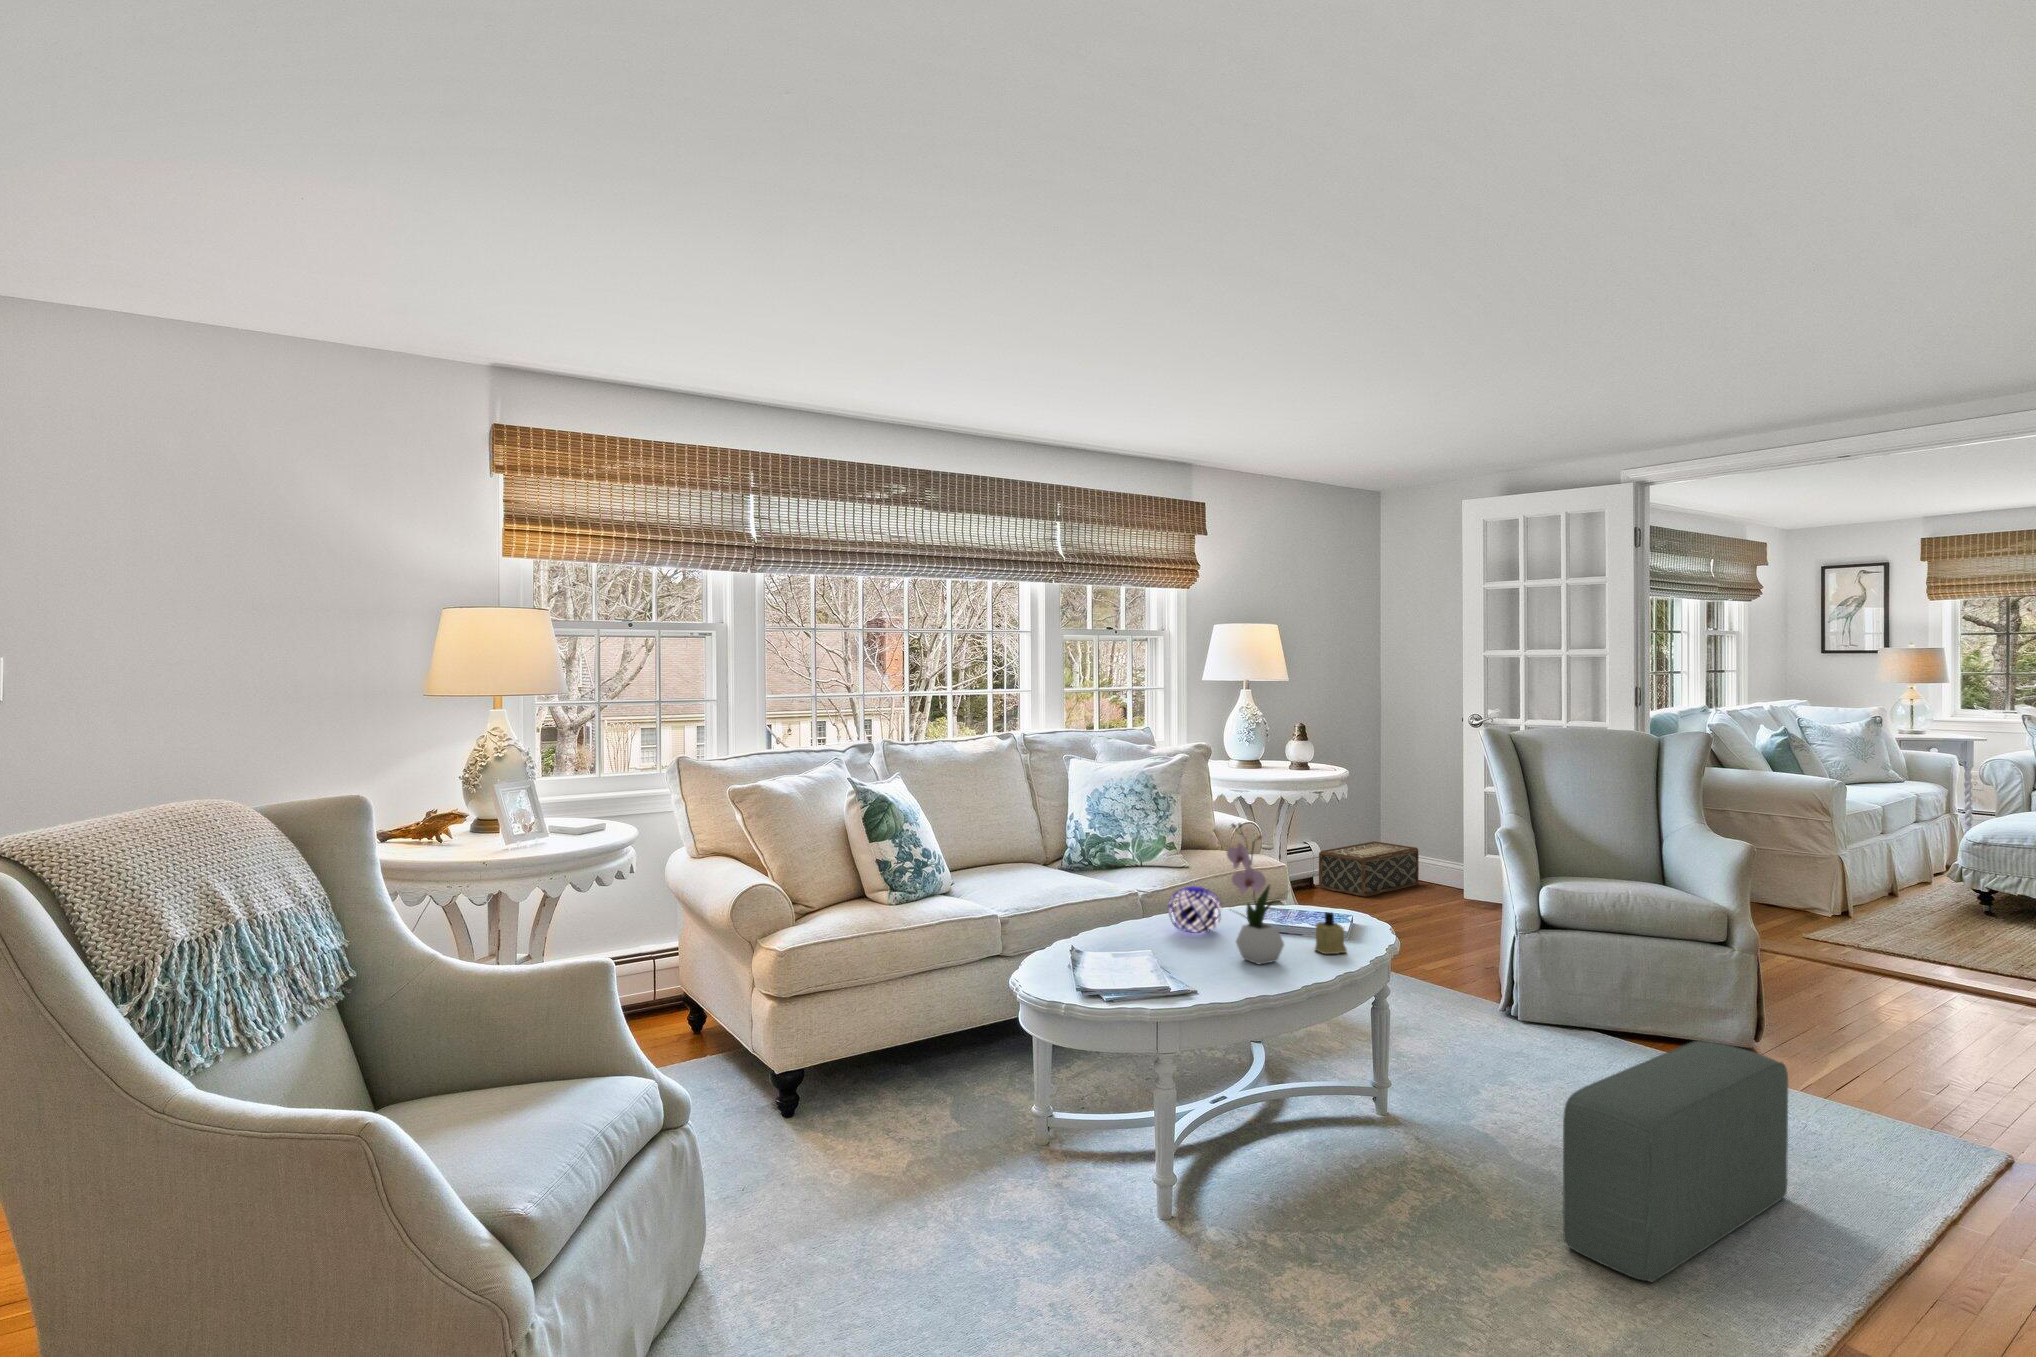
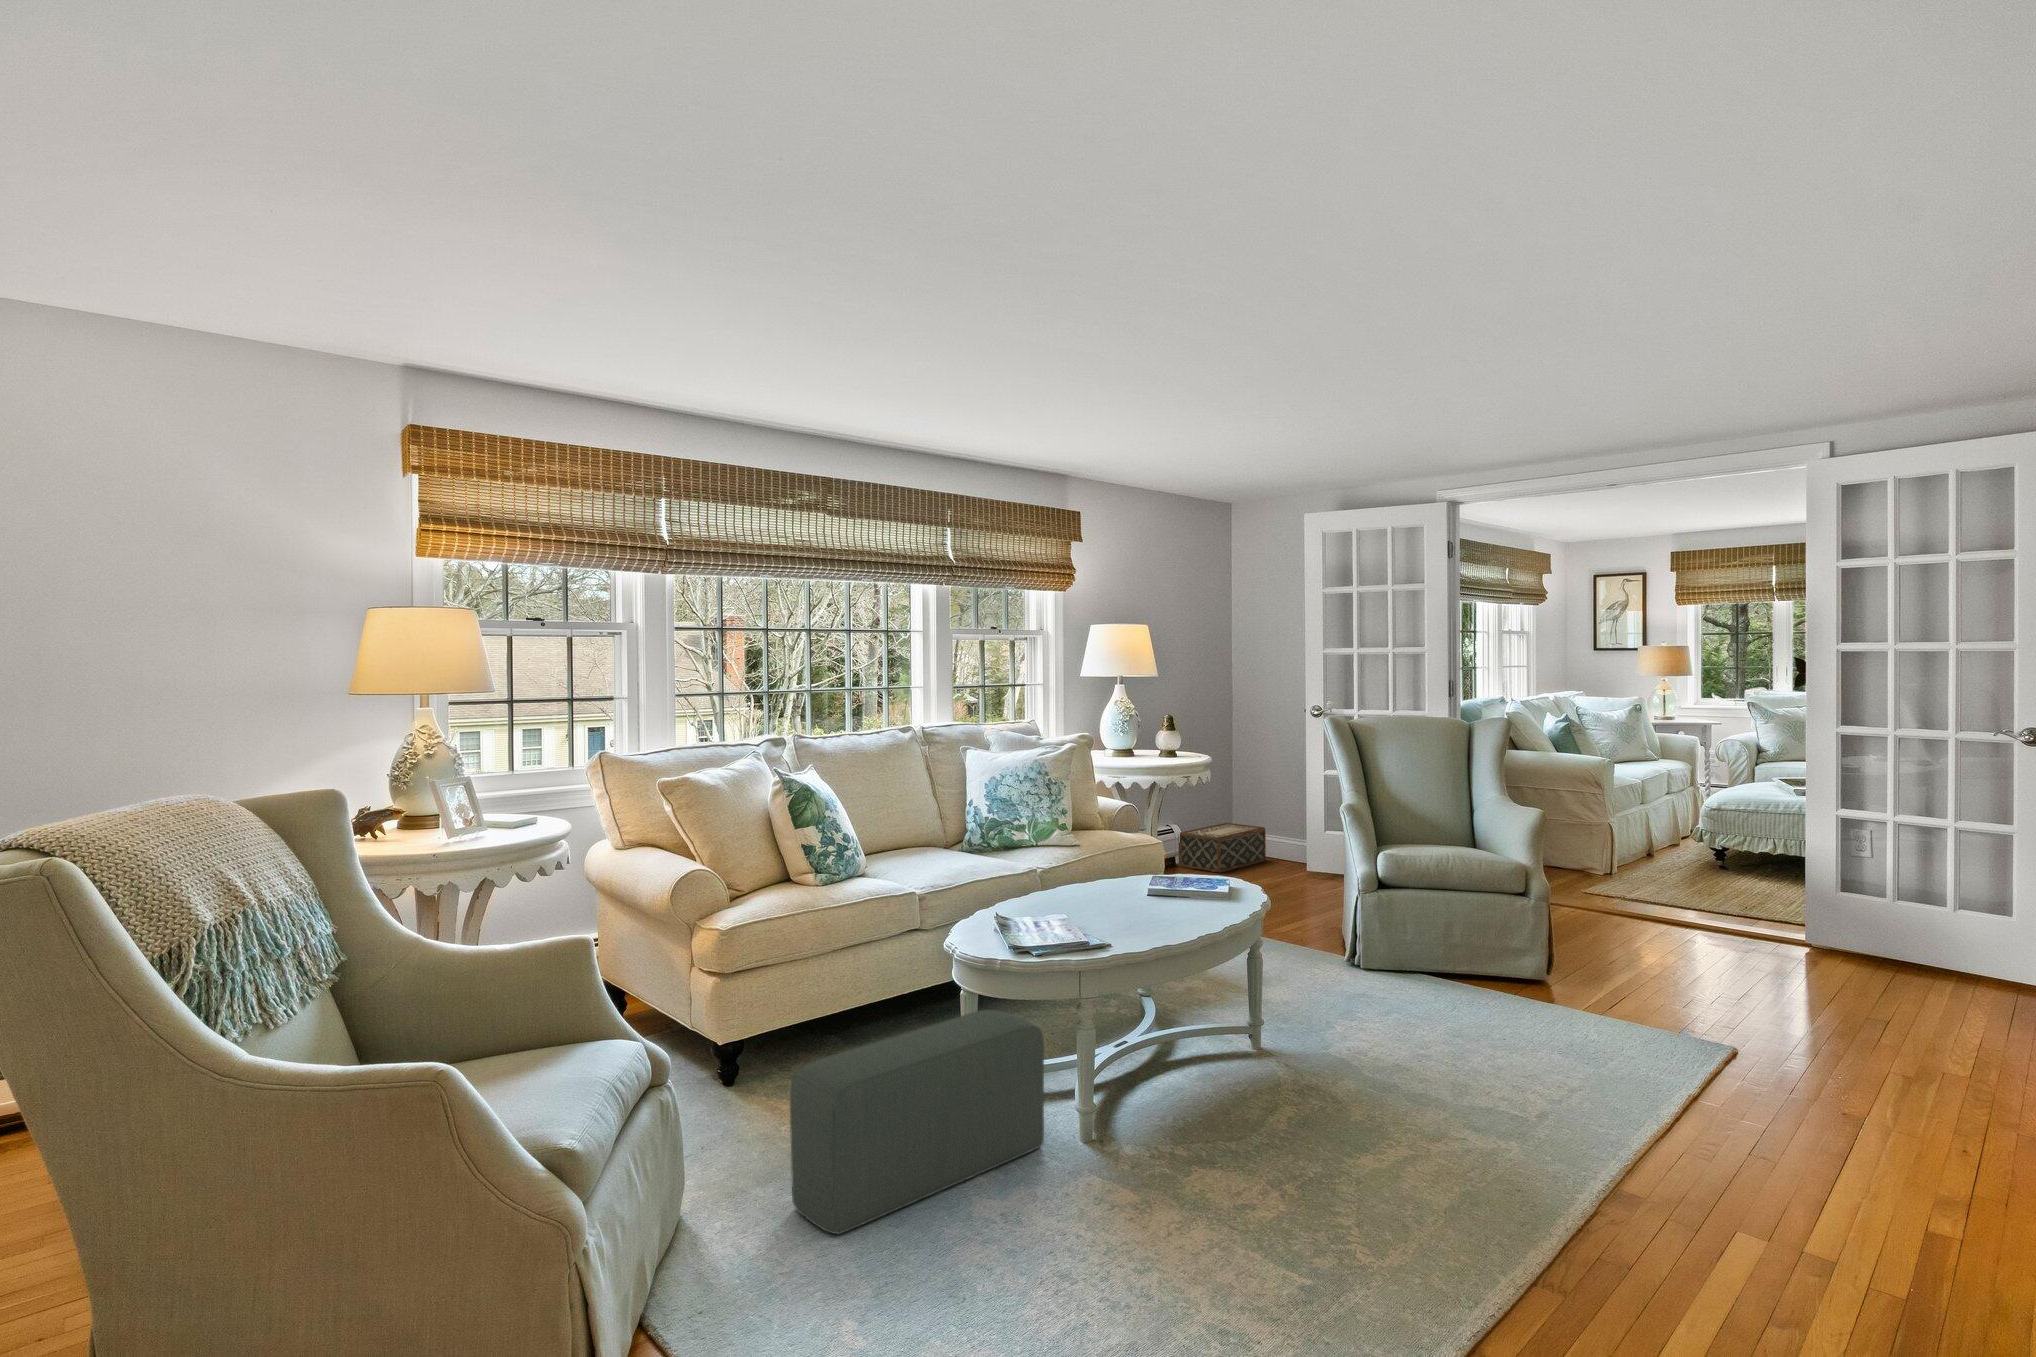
flower arrangement: present [1227,824,1284,964] -> none [1130,801,1185,925]
decorative orb: present [1168,886,1222,933] -> none [1072,860,1120,901]
candle: present [1315,912,1347,954] -> none [1203,877,1231,914]
pouf: present [1563,1041,1788,1282] -> present [790,1010,1044,1234]

